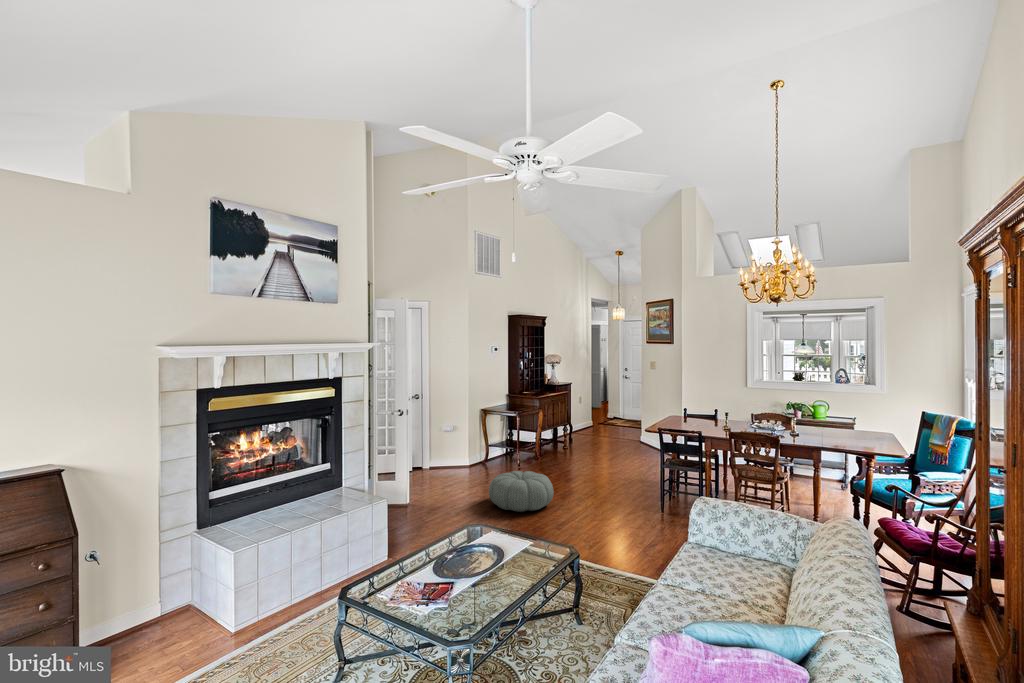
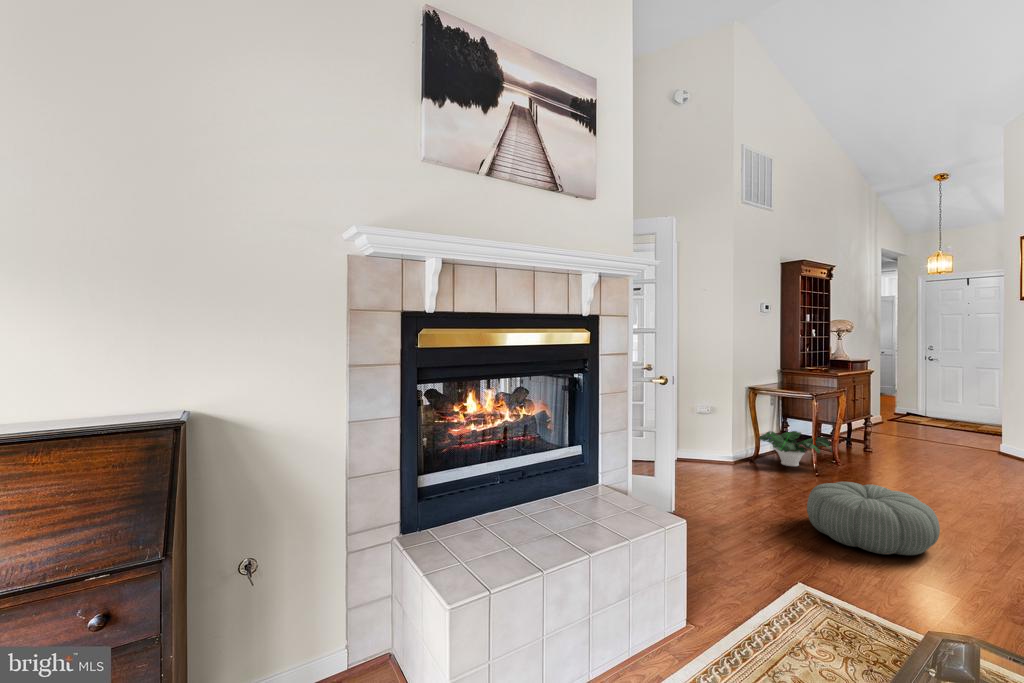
potted plant: none [488,439,533,465] -> present [759,431,832,466]

